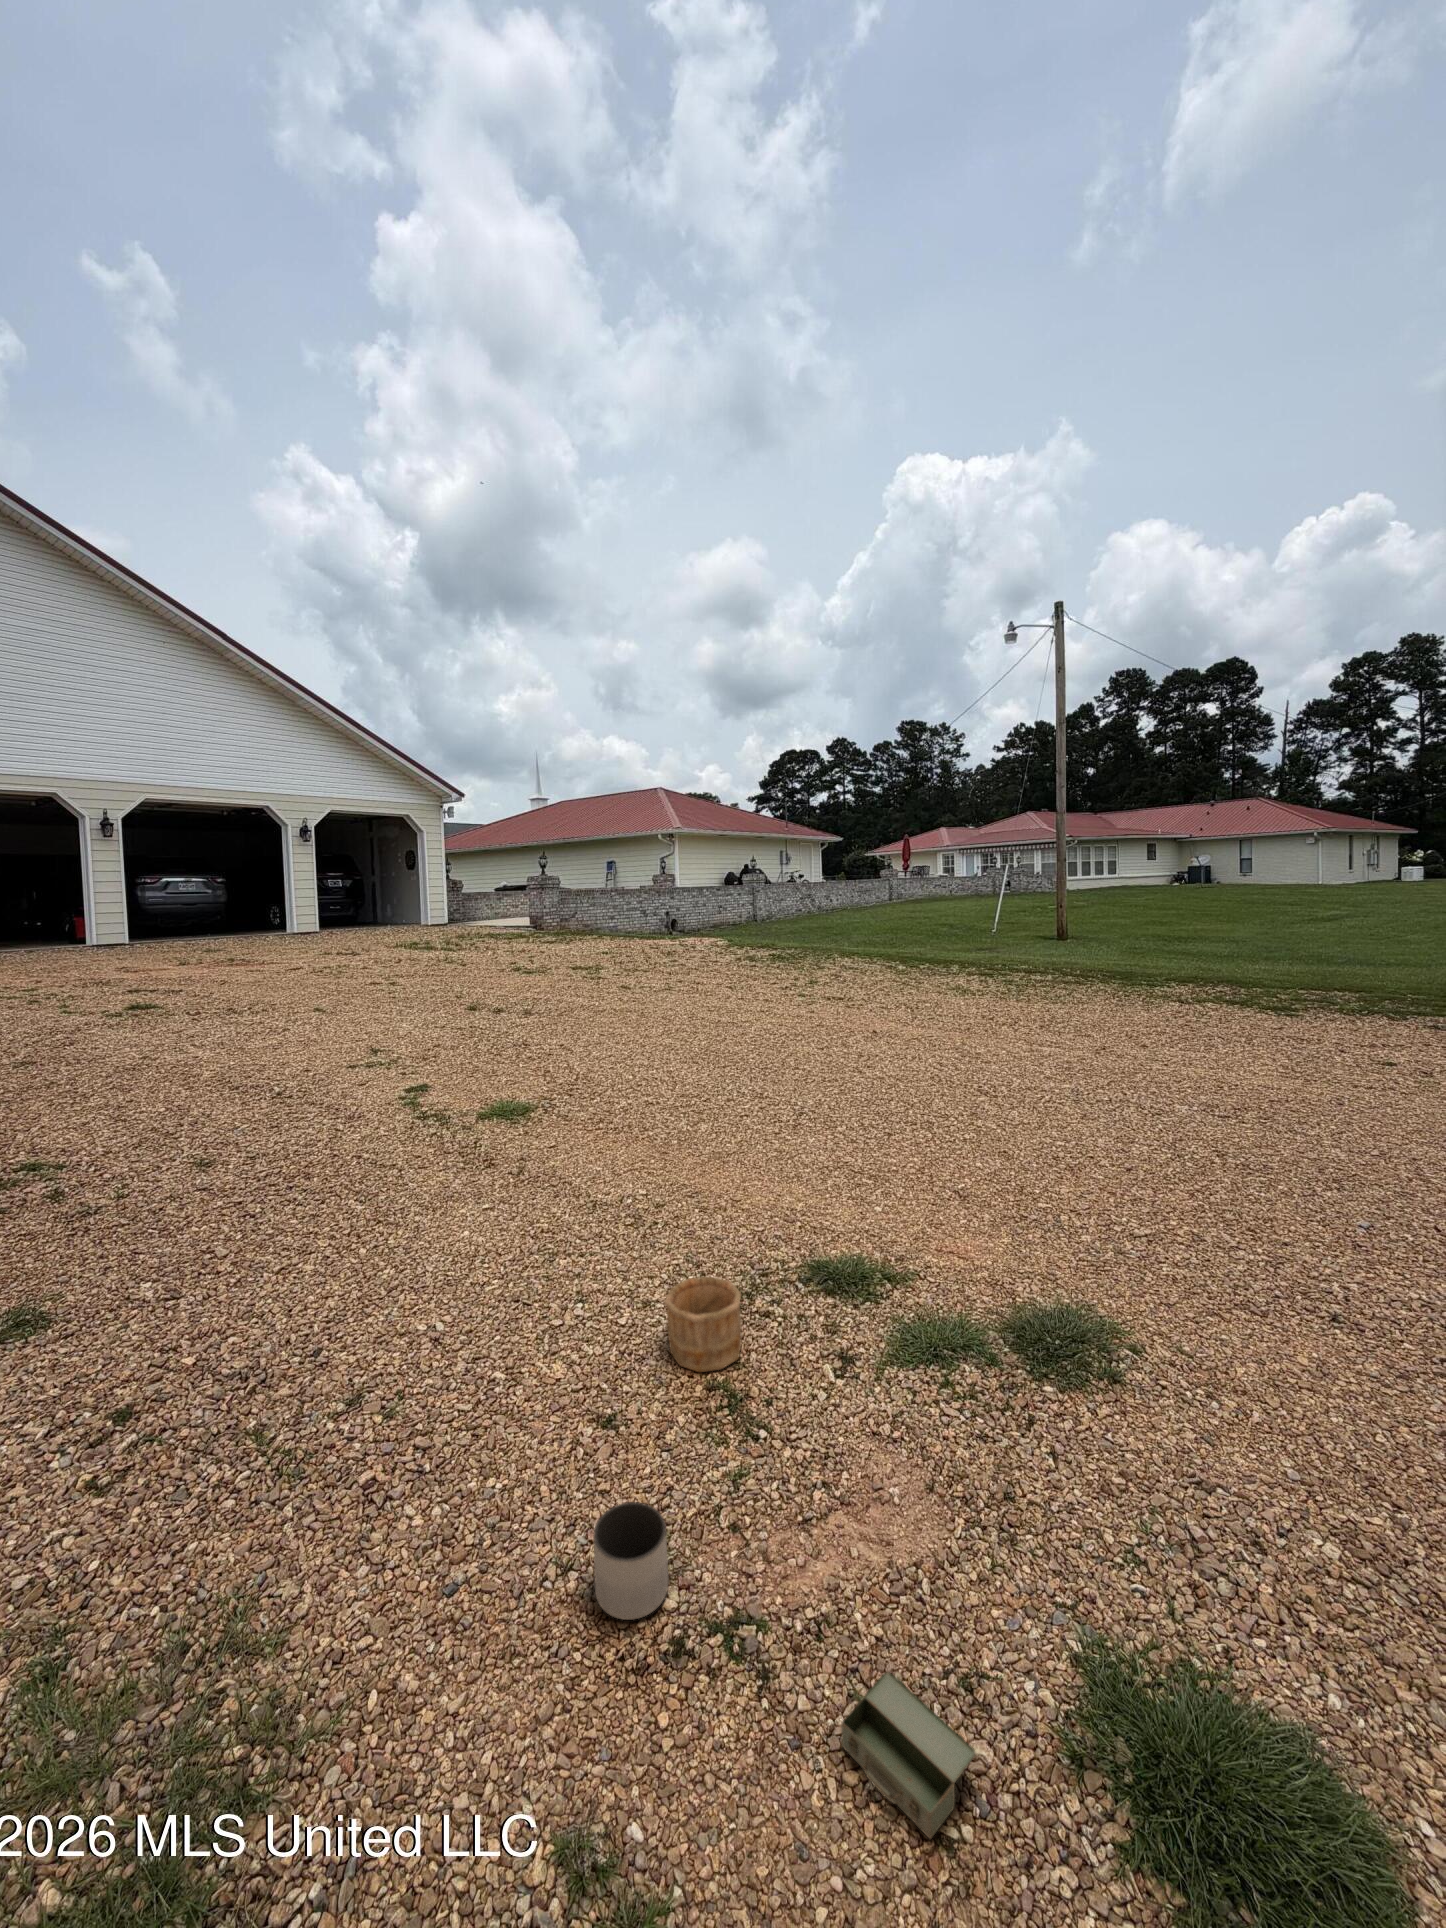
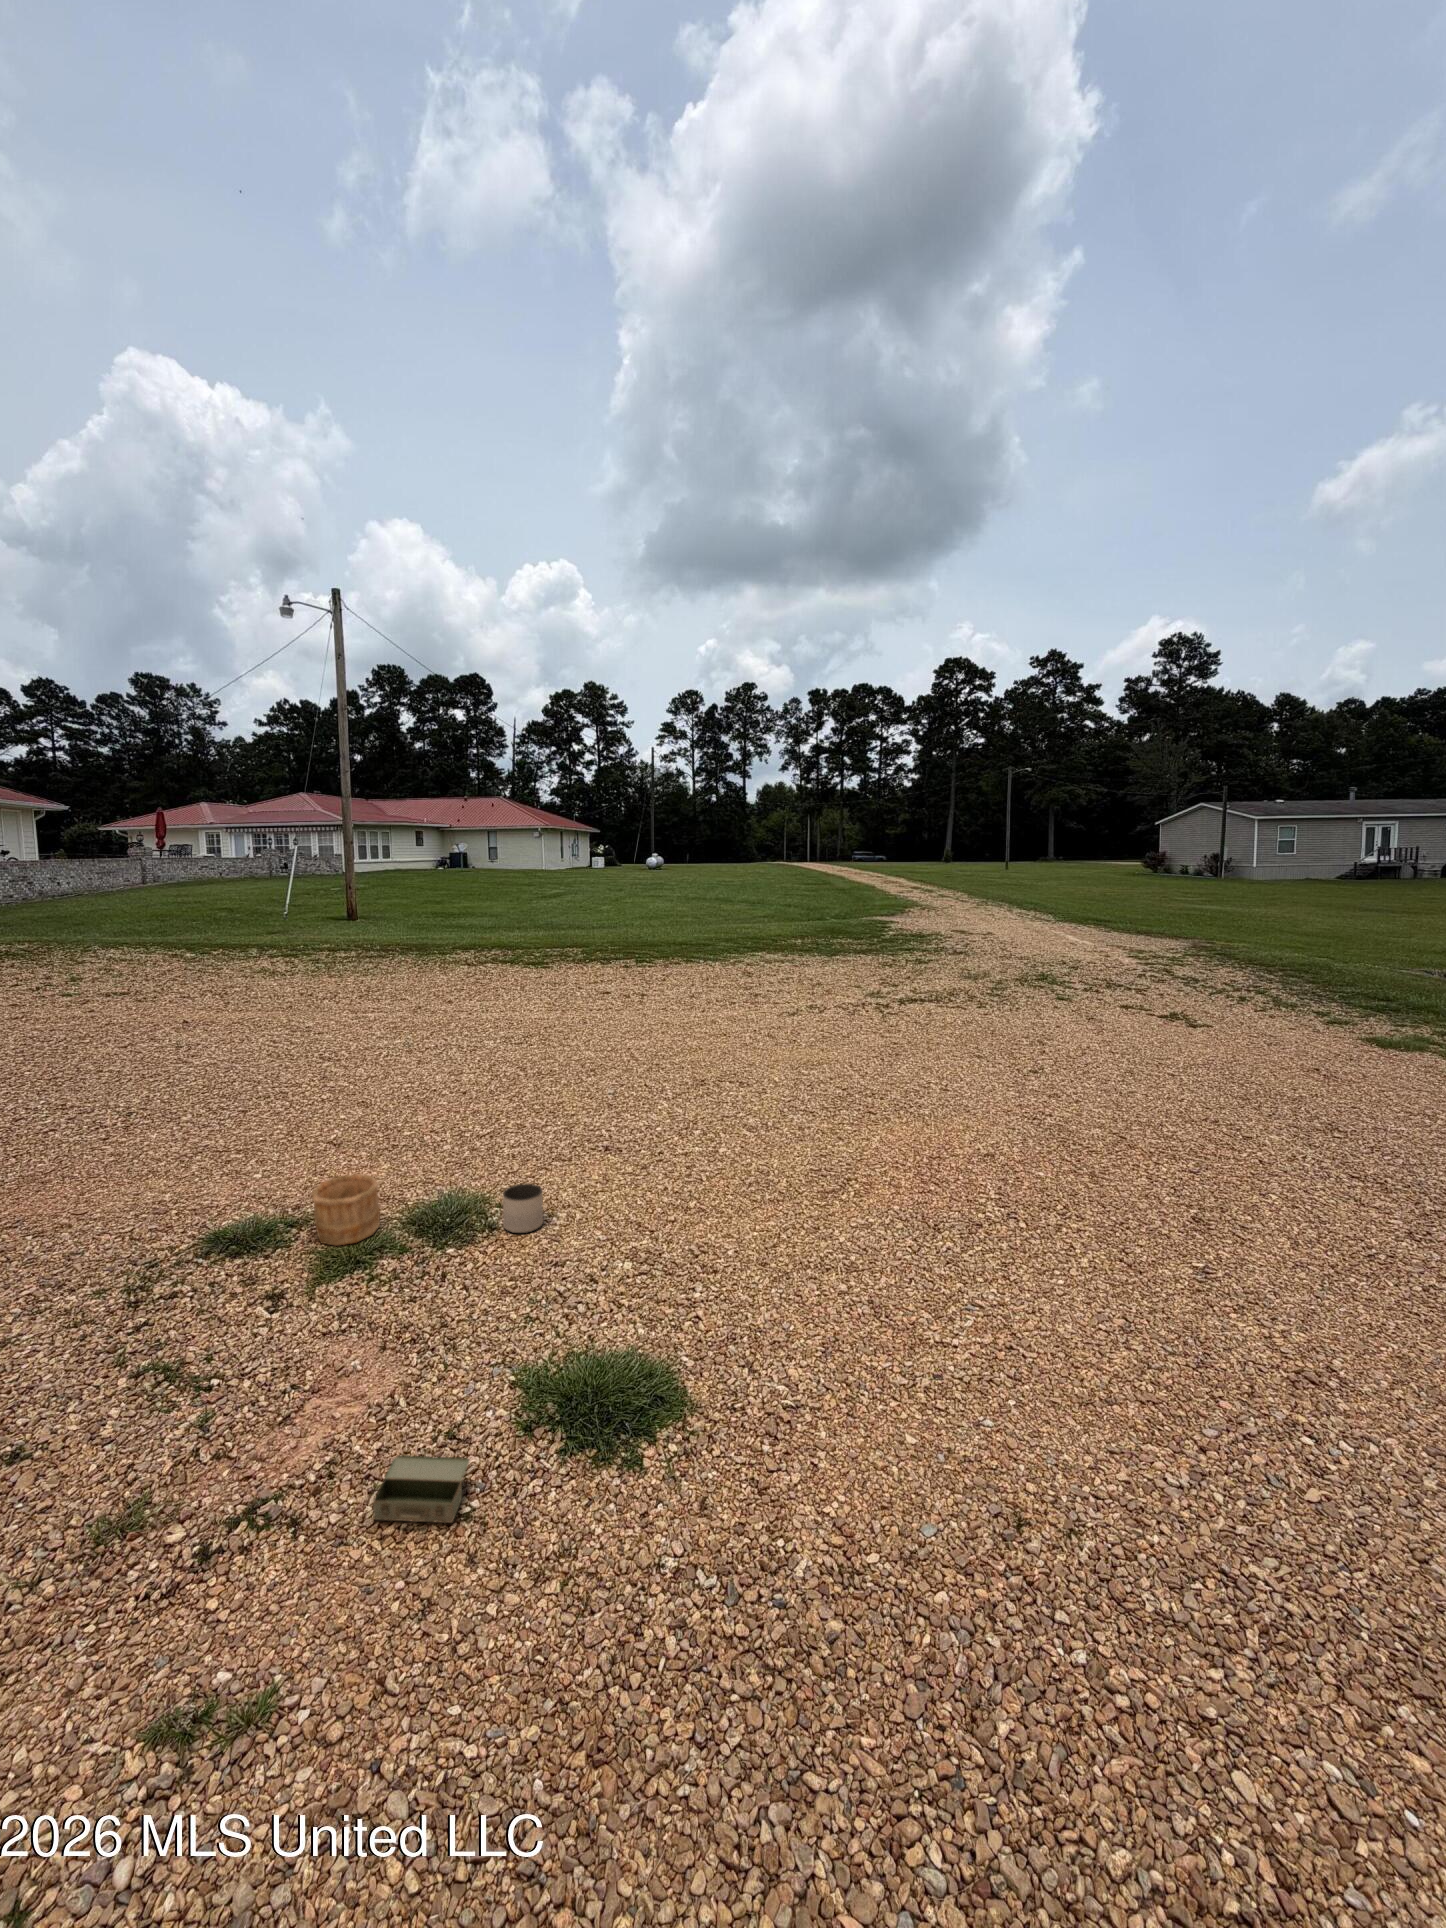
wooden bucket: present [664,1277,741,1372] -> present [311,1174,380,1246]
planter: present [593,1502,668,1620] -> present [503,1183,543,1233]

